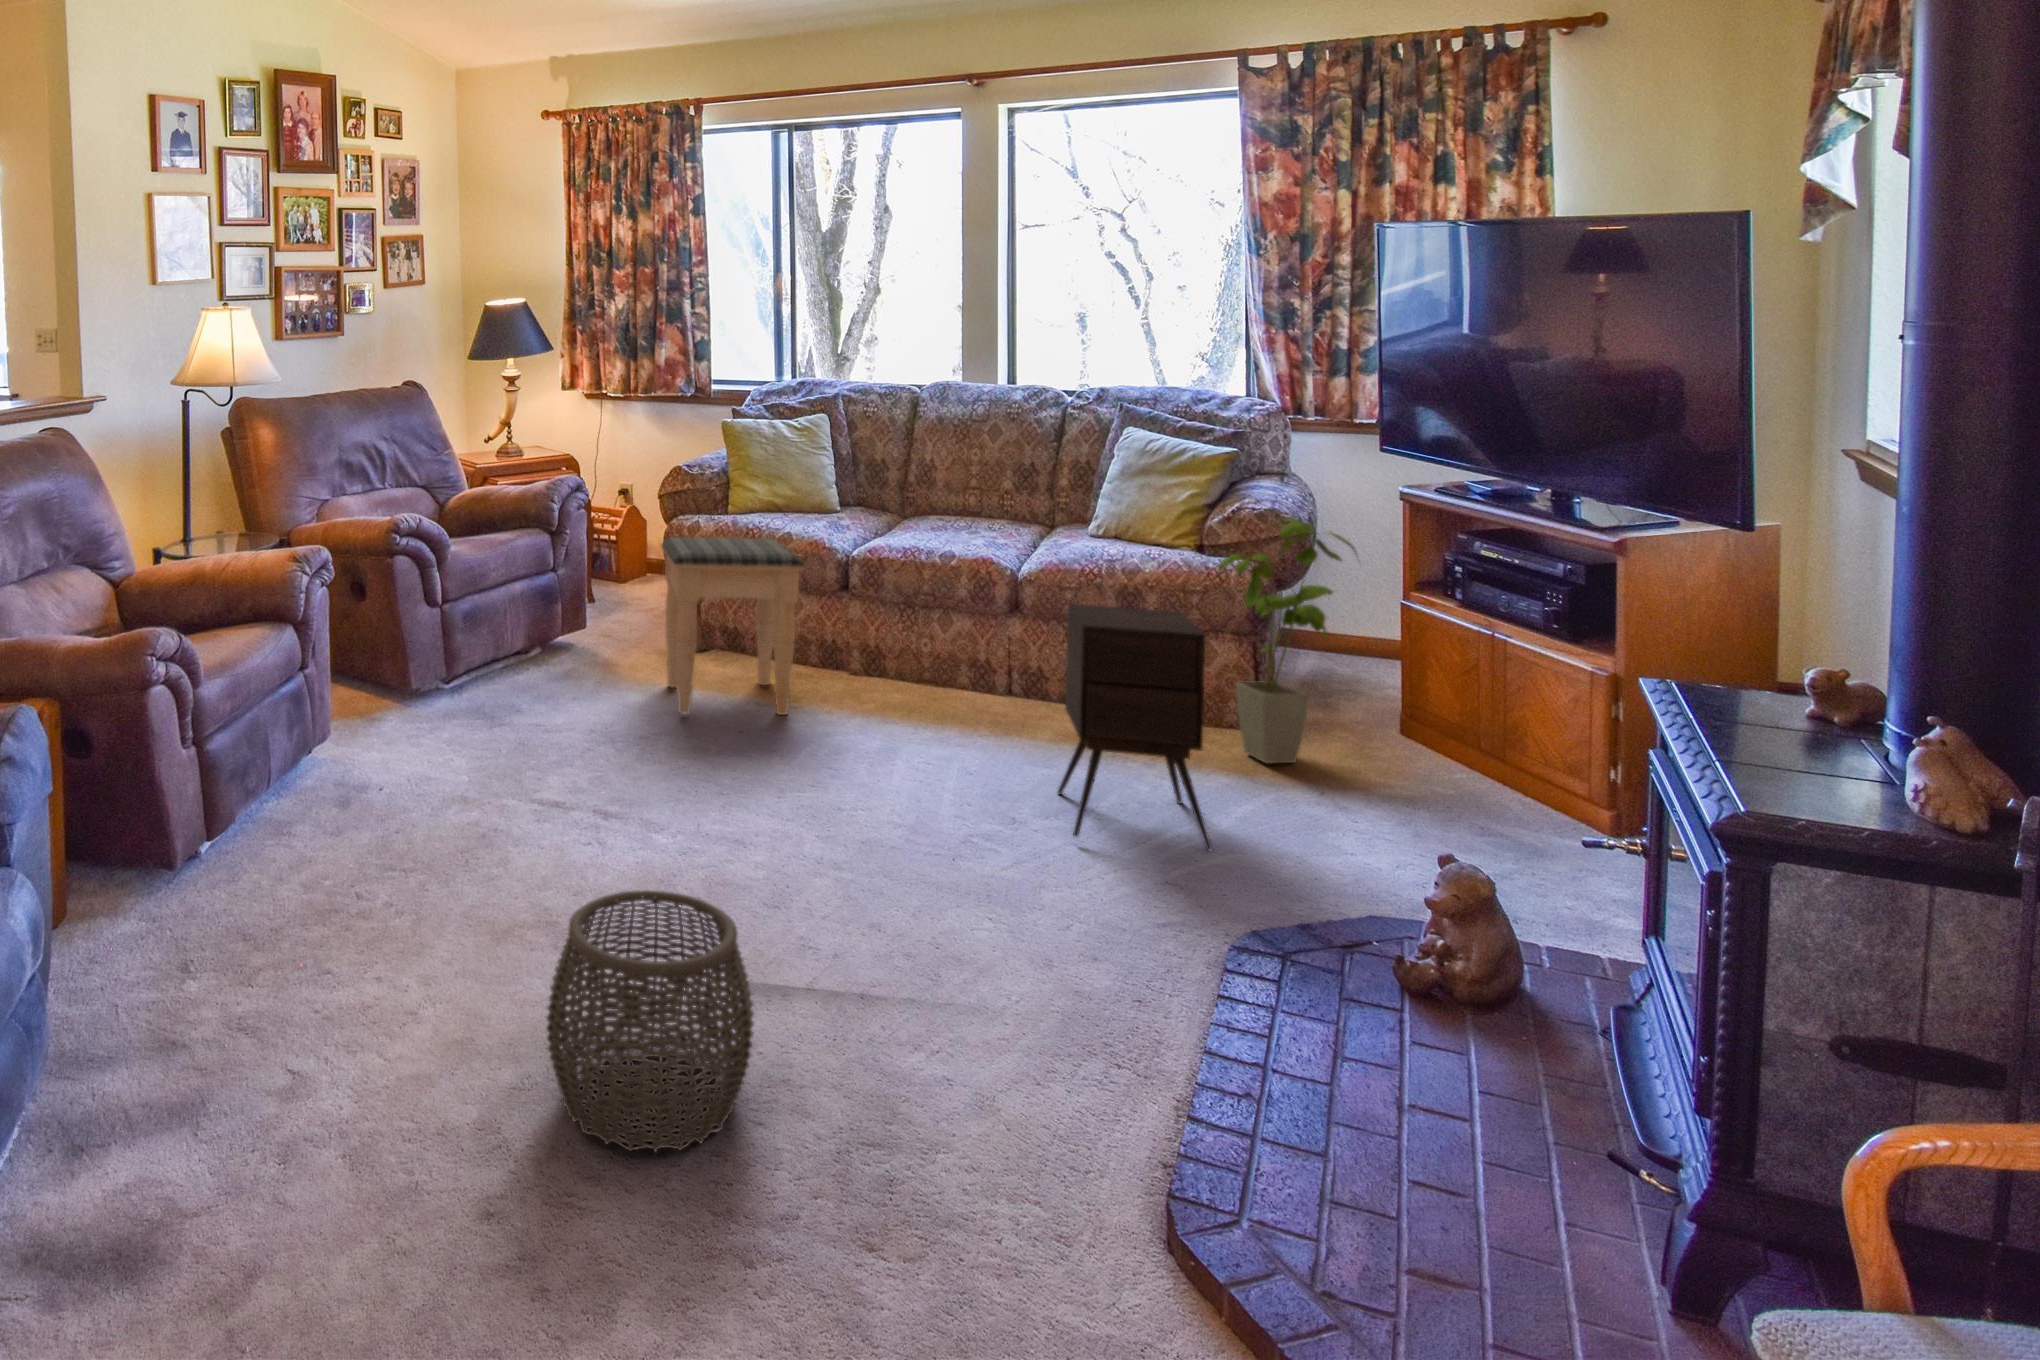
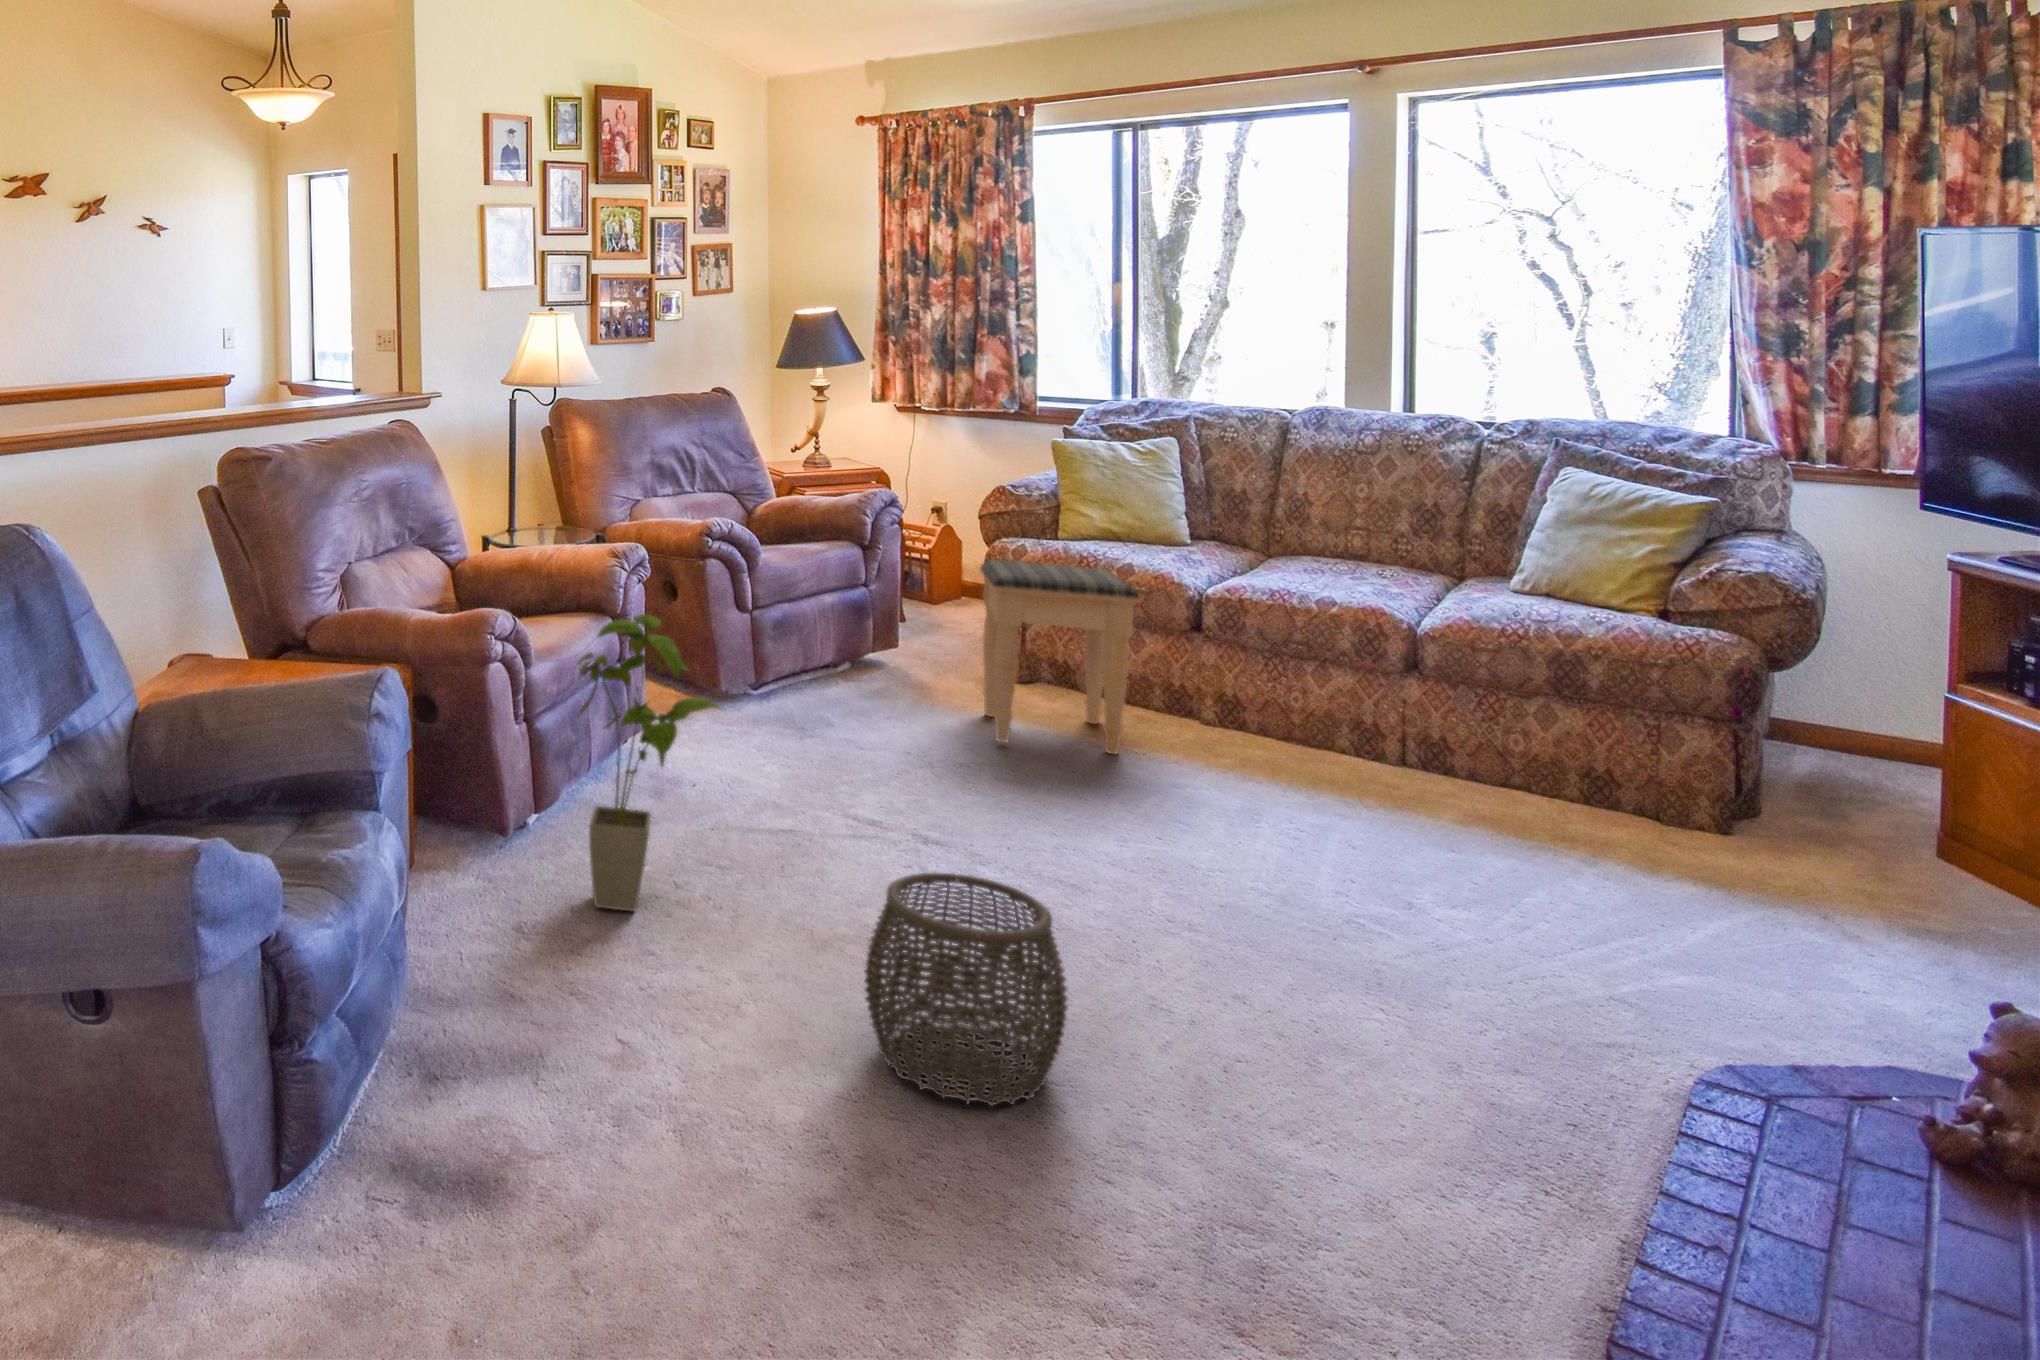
house plant: present [1218,518,1356,763] -> present [578,614,722,912]
side table: present [1058,604,1212,851] -> none [1436,655,1628,940]

